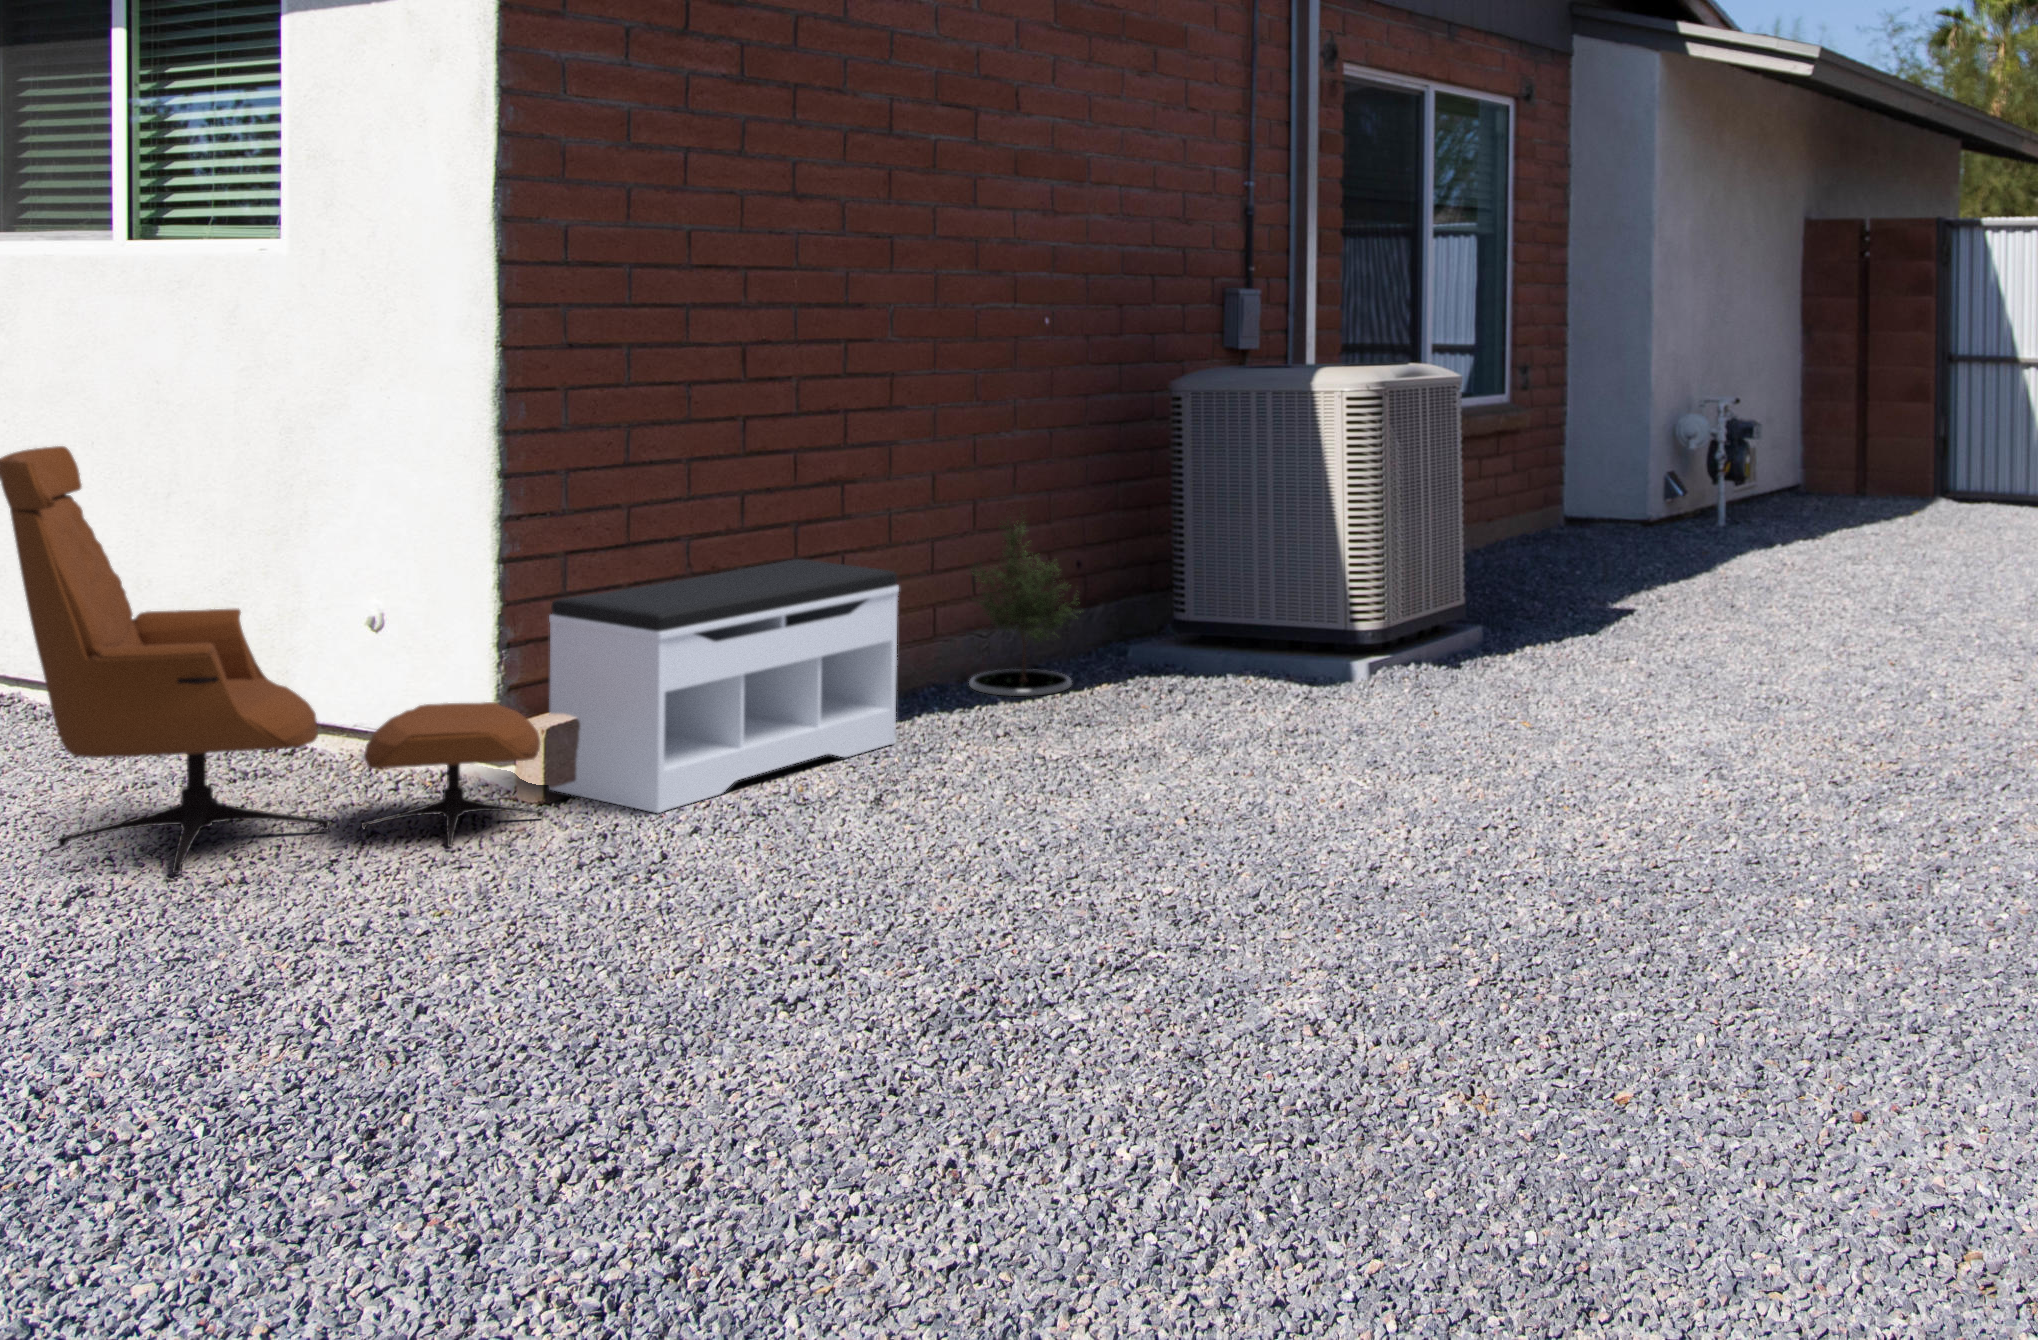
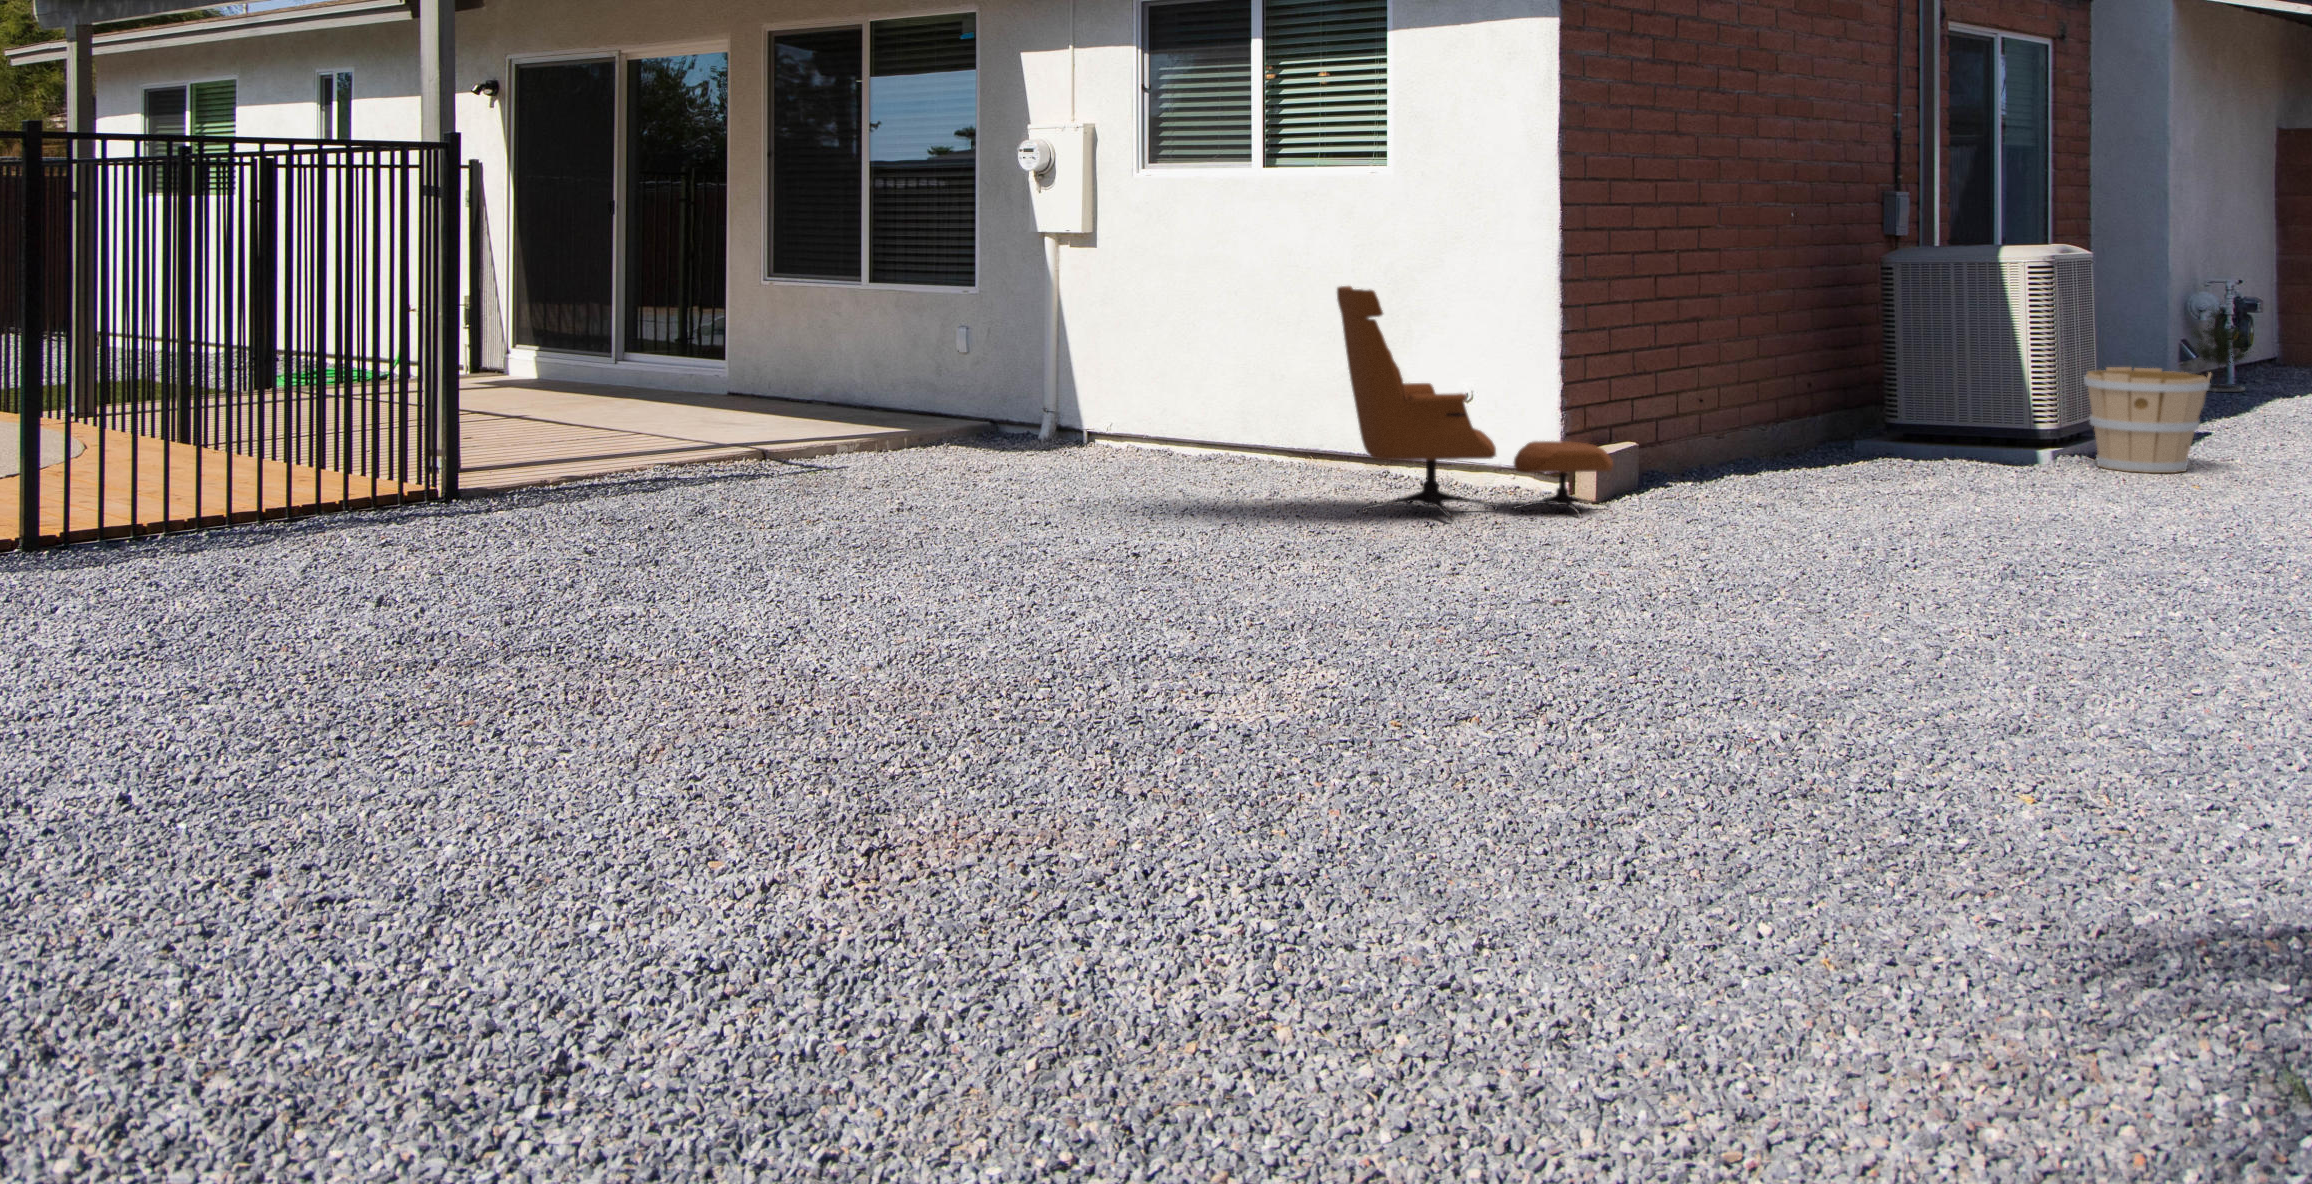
potted tree: present [969,514,1081,696] -> present [2193,304,2249,392]
wooden bucket: none [1414,541,1578,700] -> present [2084,367,2211,473]
bench: present [549,559,899,813] -> none [1588,368,1771,508]

